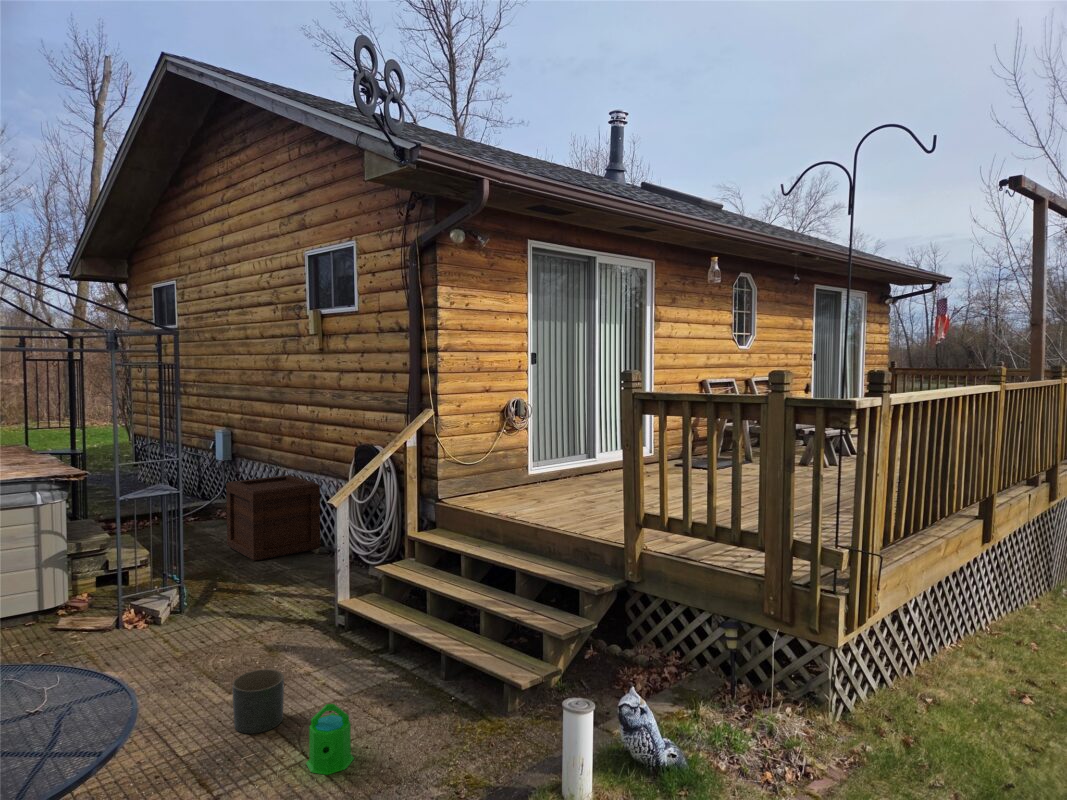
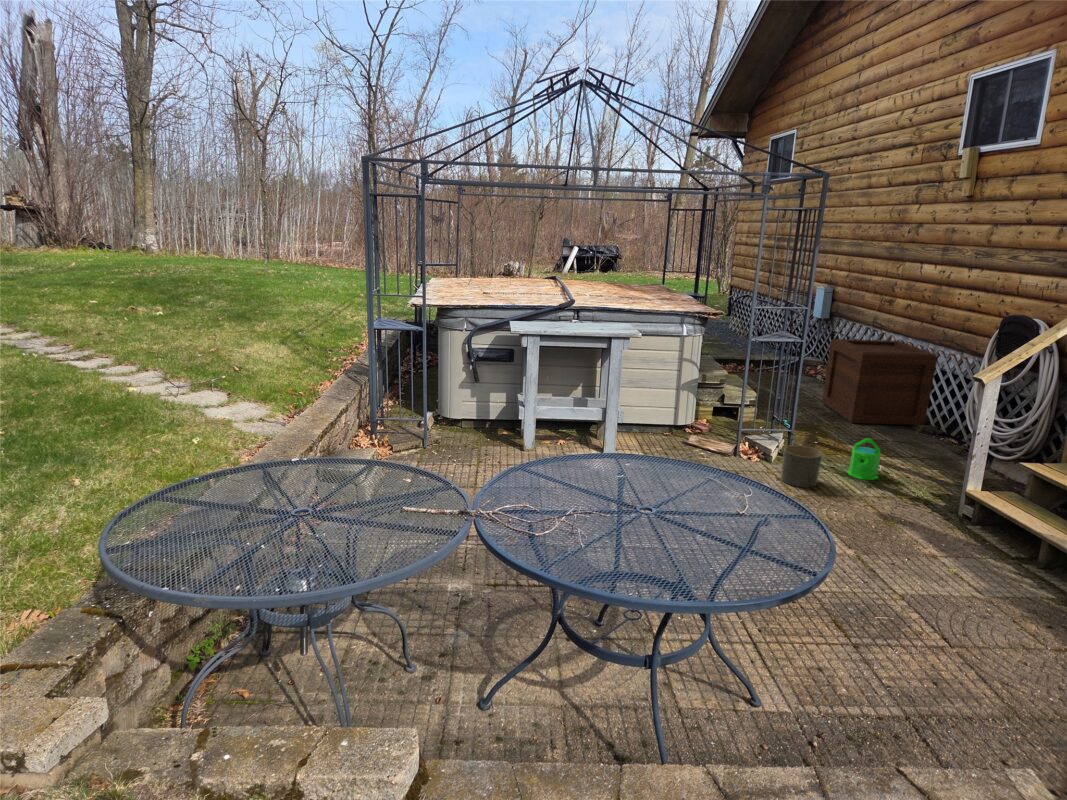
planter: present [233,669,284,734] -> present [781,445,822,488]
watering can: present [306,704,354,775] -> present [847,438,881,480]

